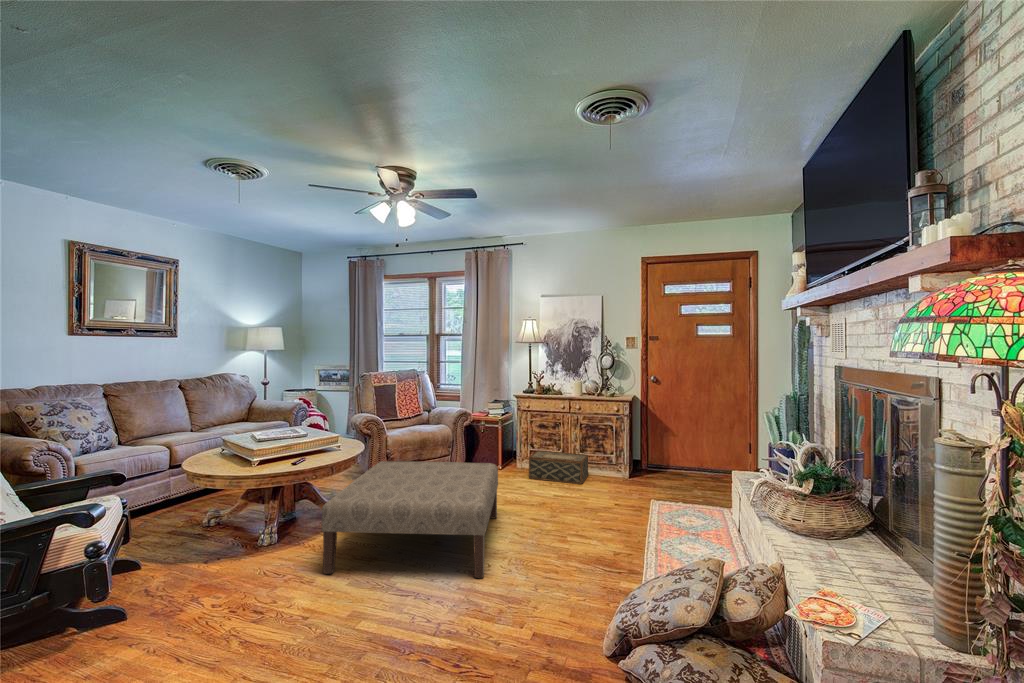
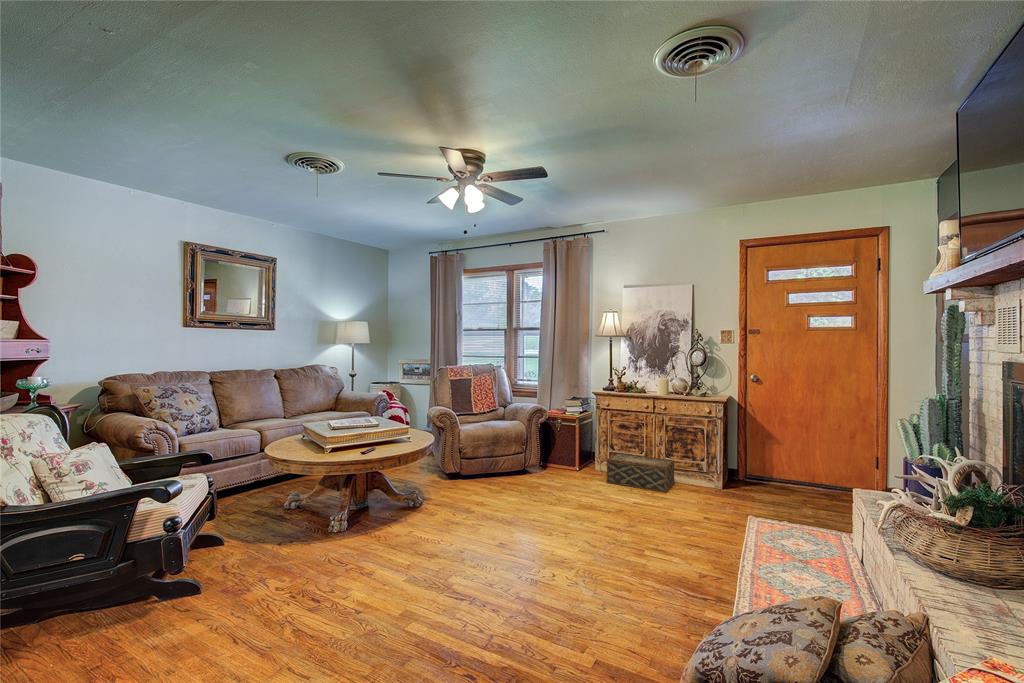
ottoman: present [322,461,498,578] -> none [382,455,569,588]

